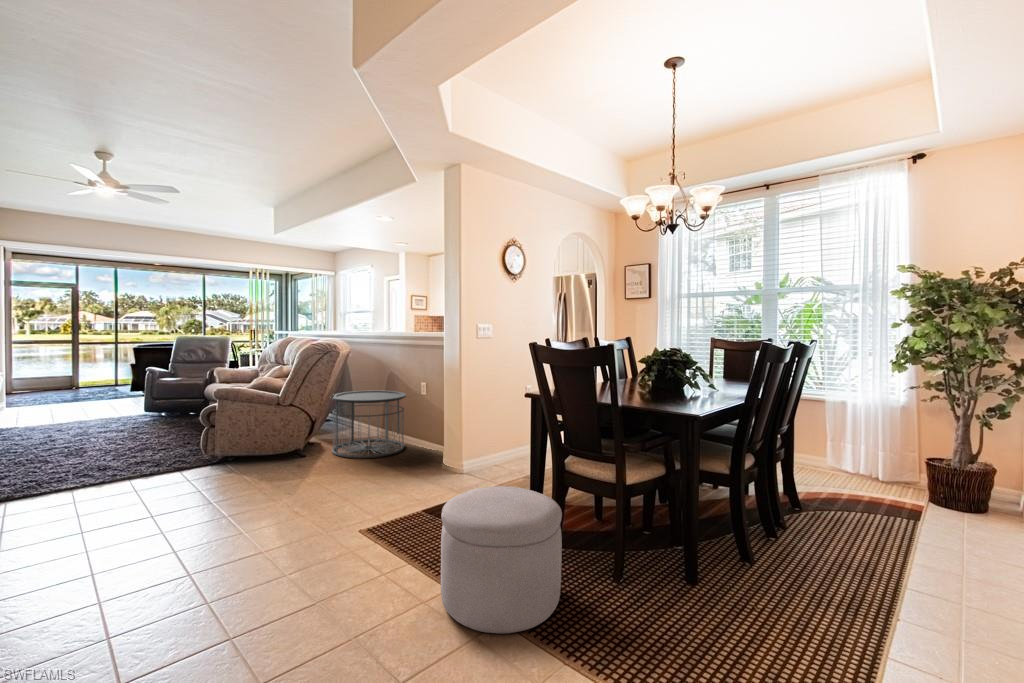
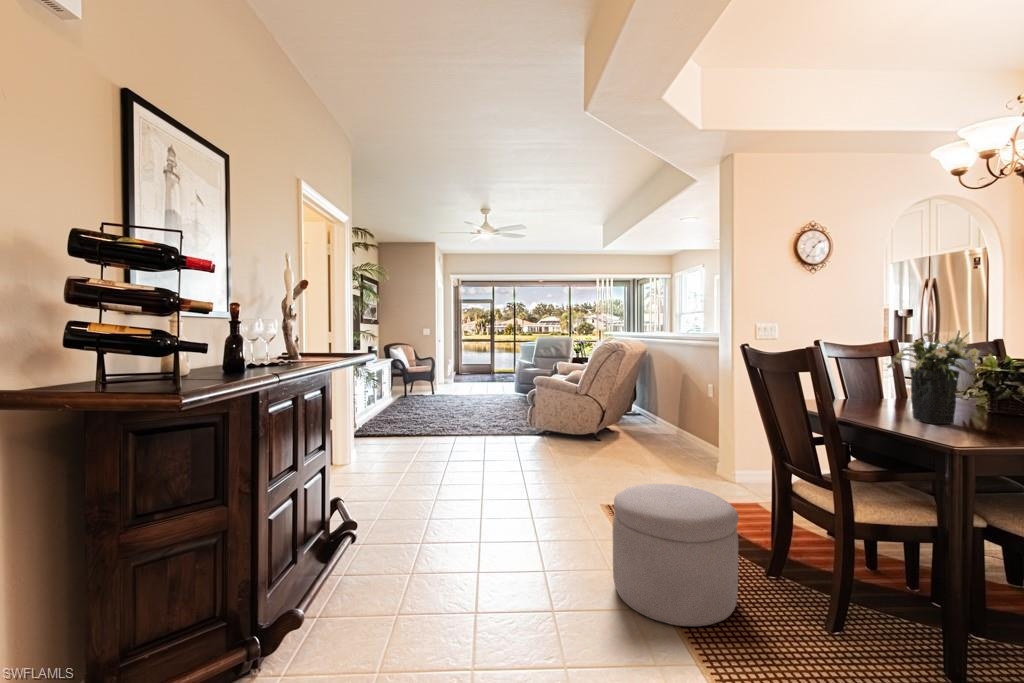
flower arrangement: none [634,334,692,402] -> present [887,330,990,424]
side table: present [332,391,406,458] -> none [622,388,694,452]

